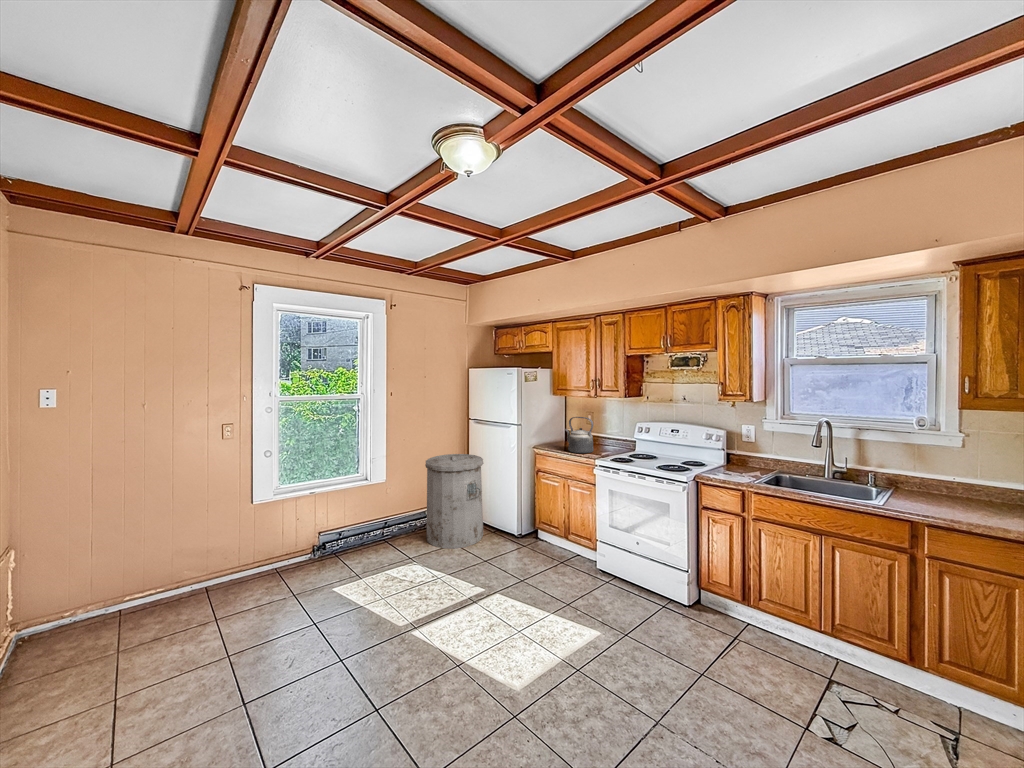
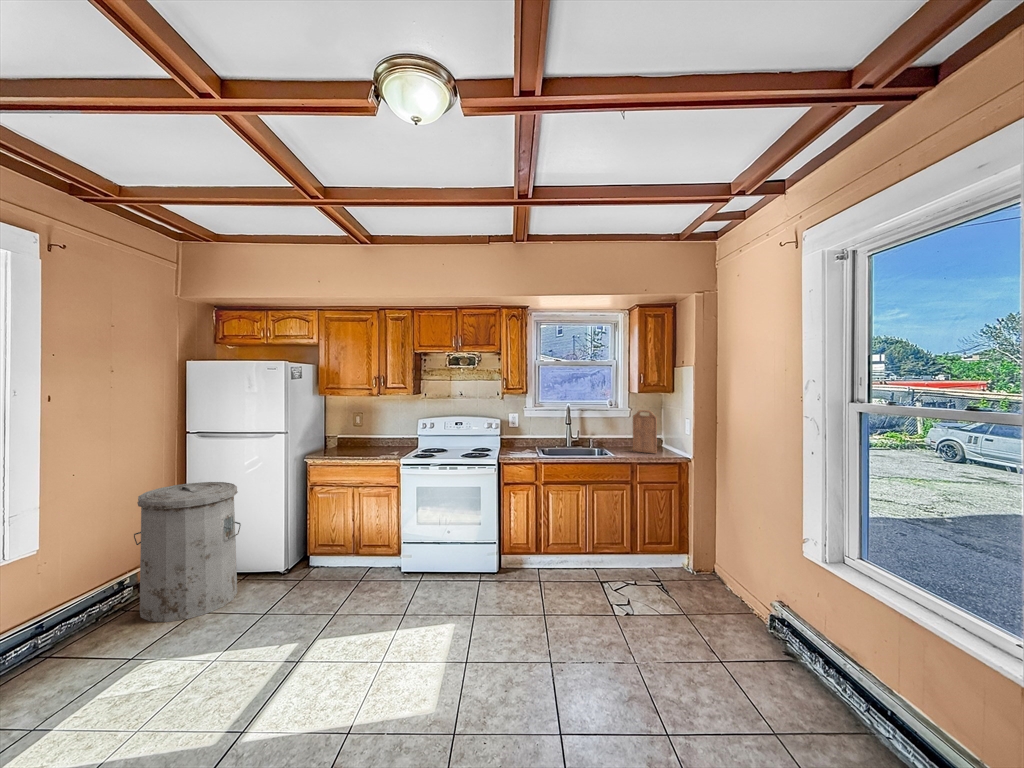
kettle: present [565,417,594,453] -> none [345,418,382,458]
cutting board: none [944,438,999,516] -> present [633,410,657,453]

